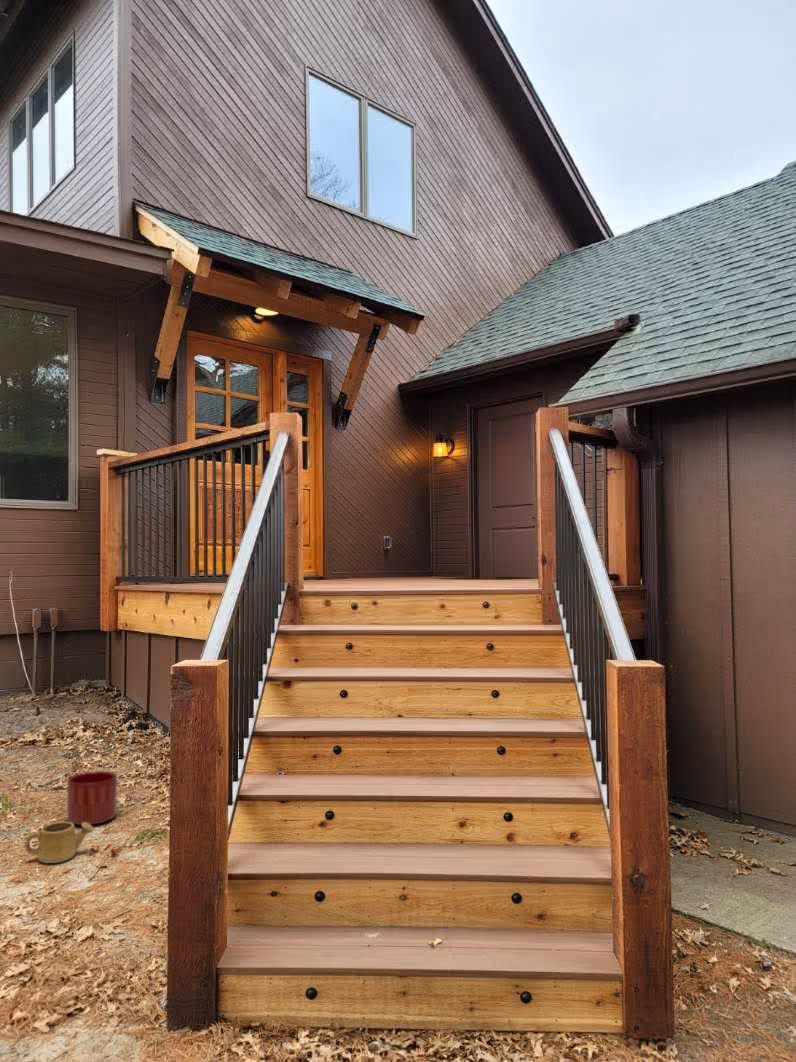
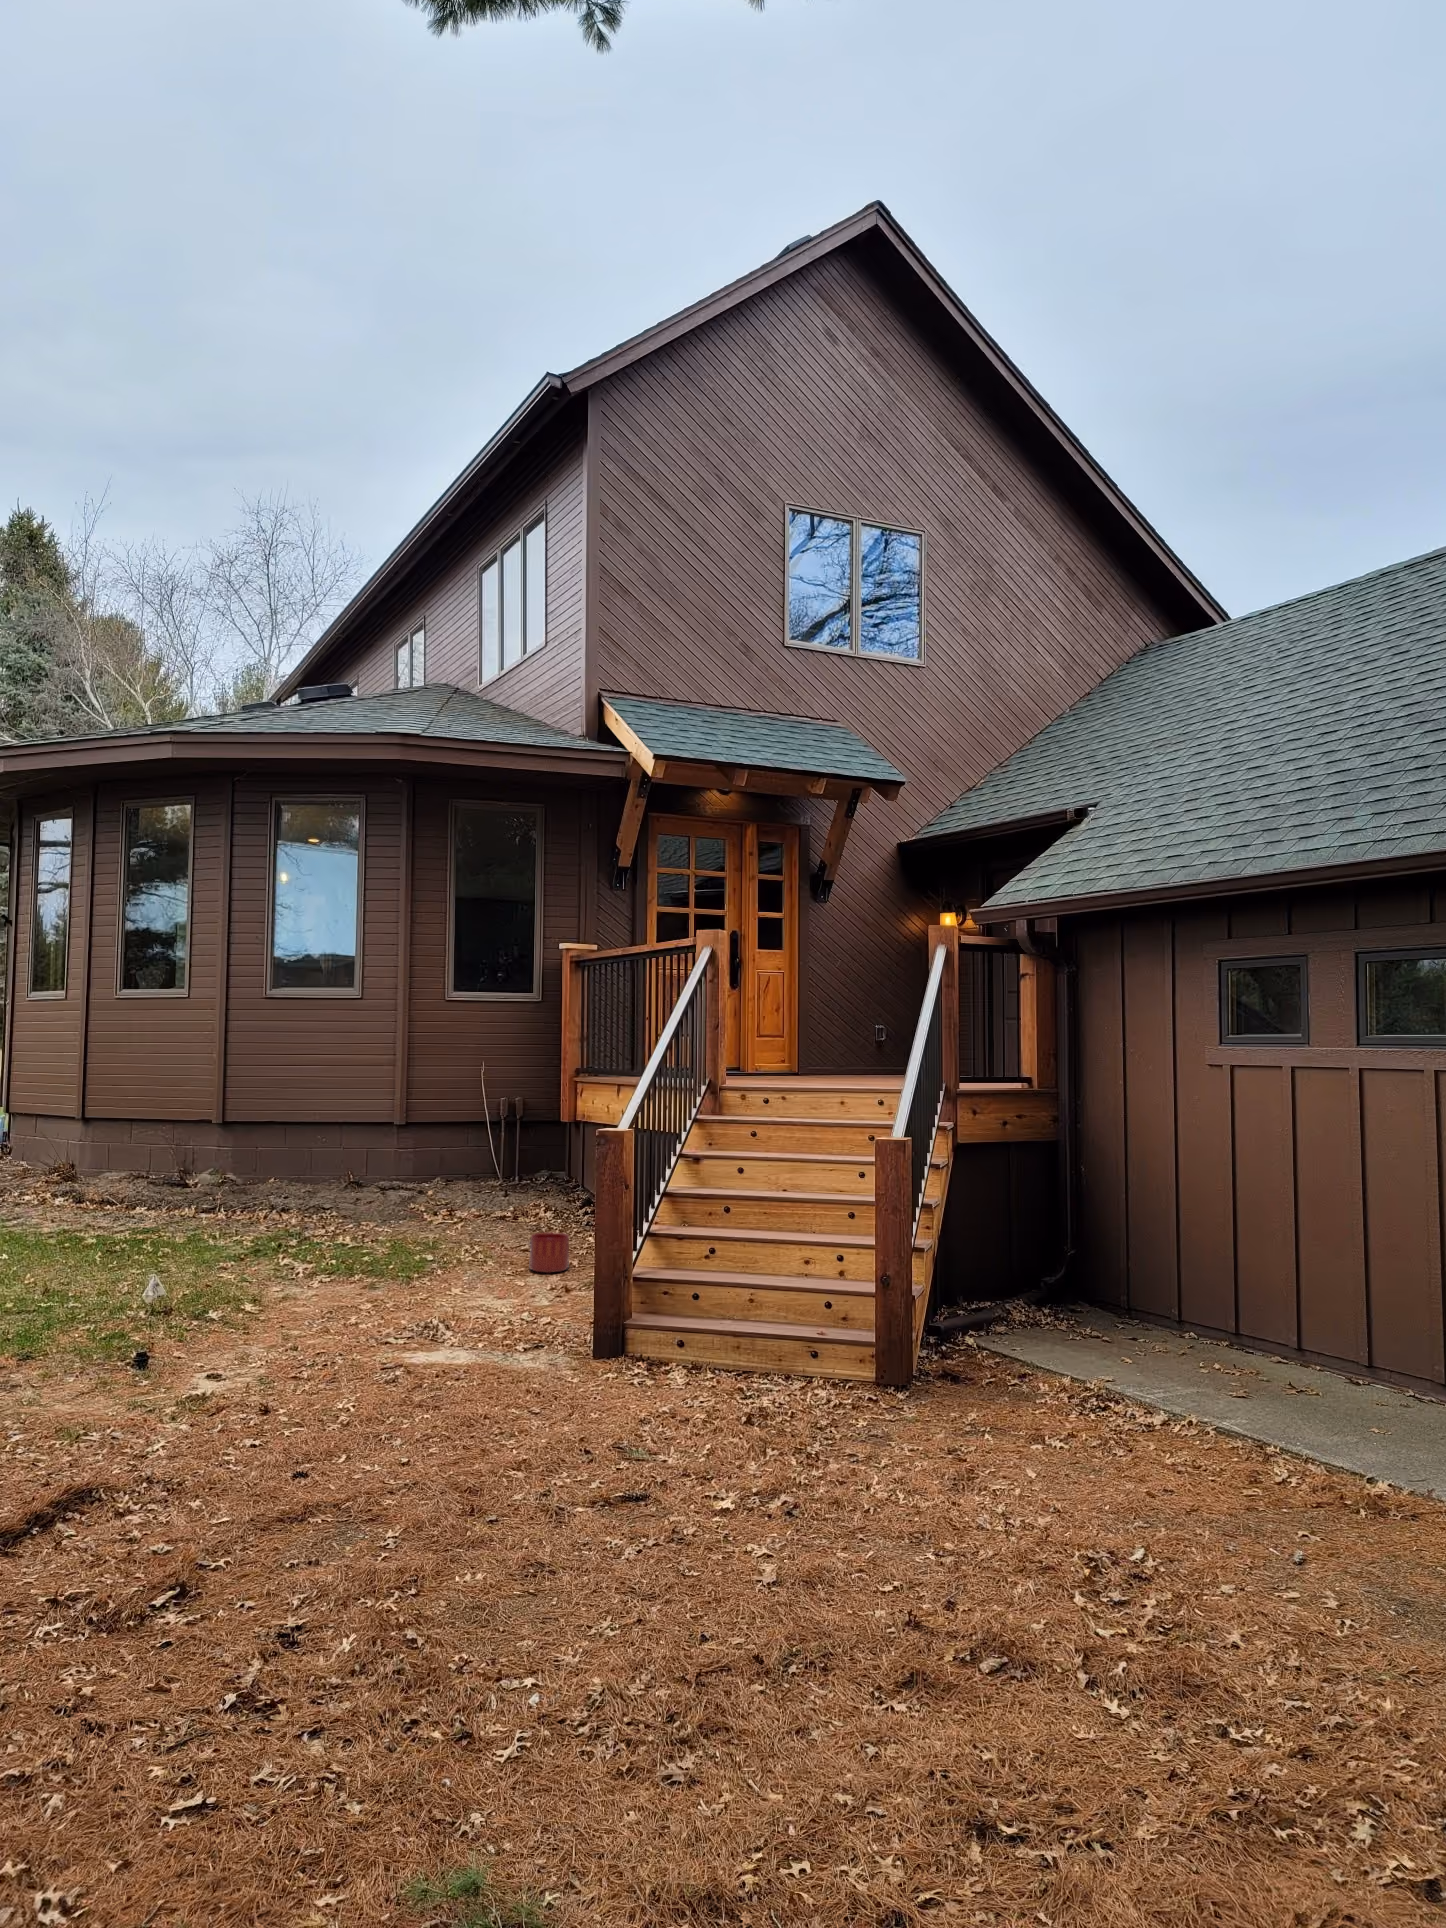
watering can: present [25,822,94,863] -> none [500,1262,550,1291]

